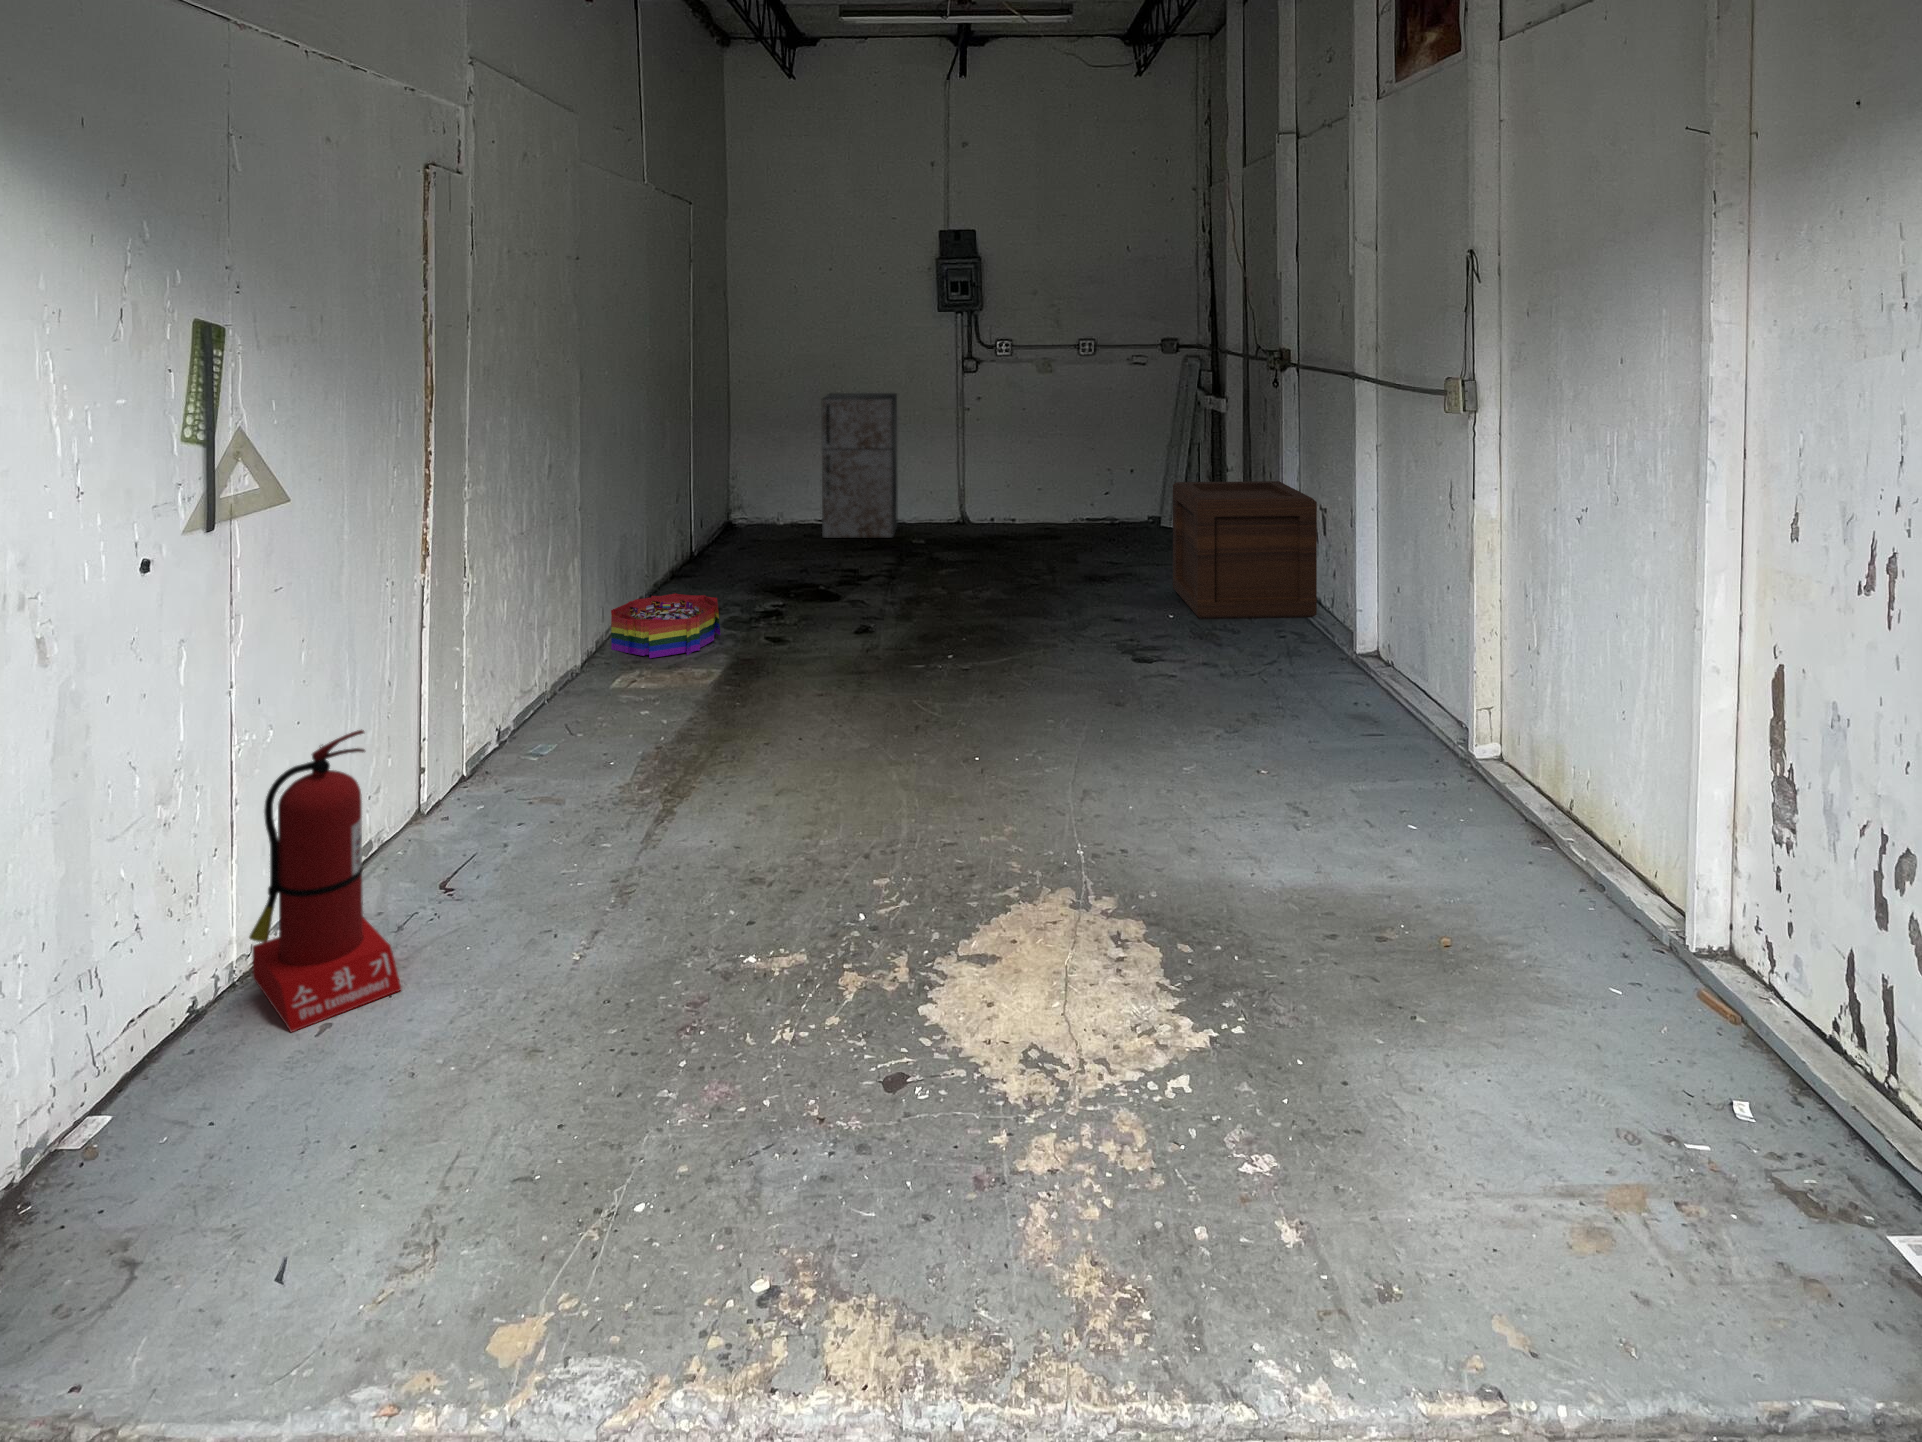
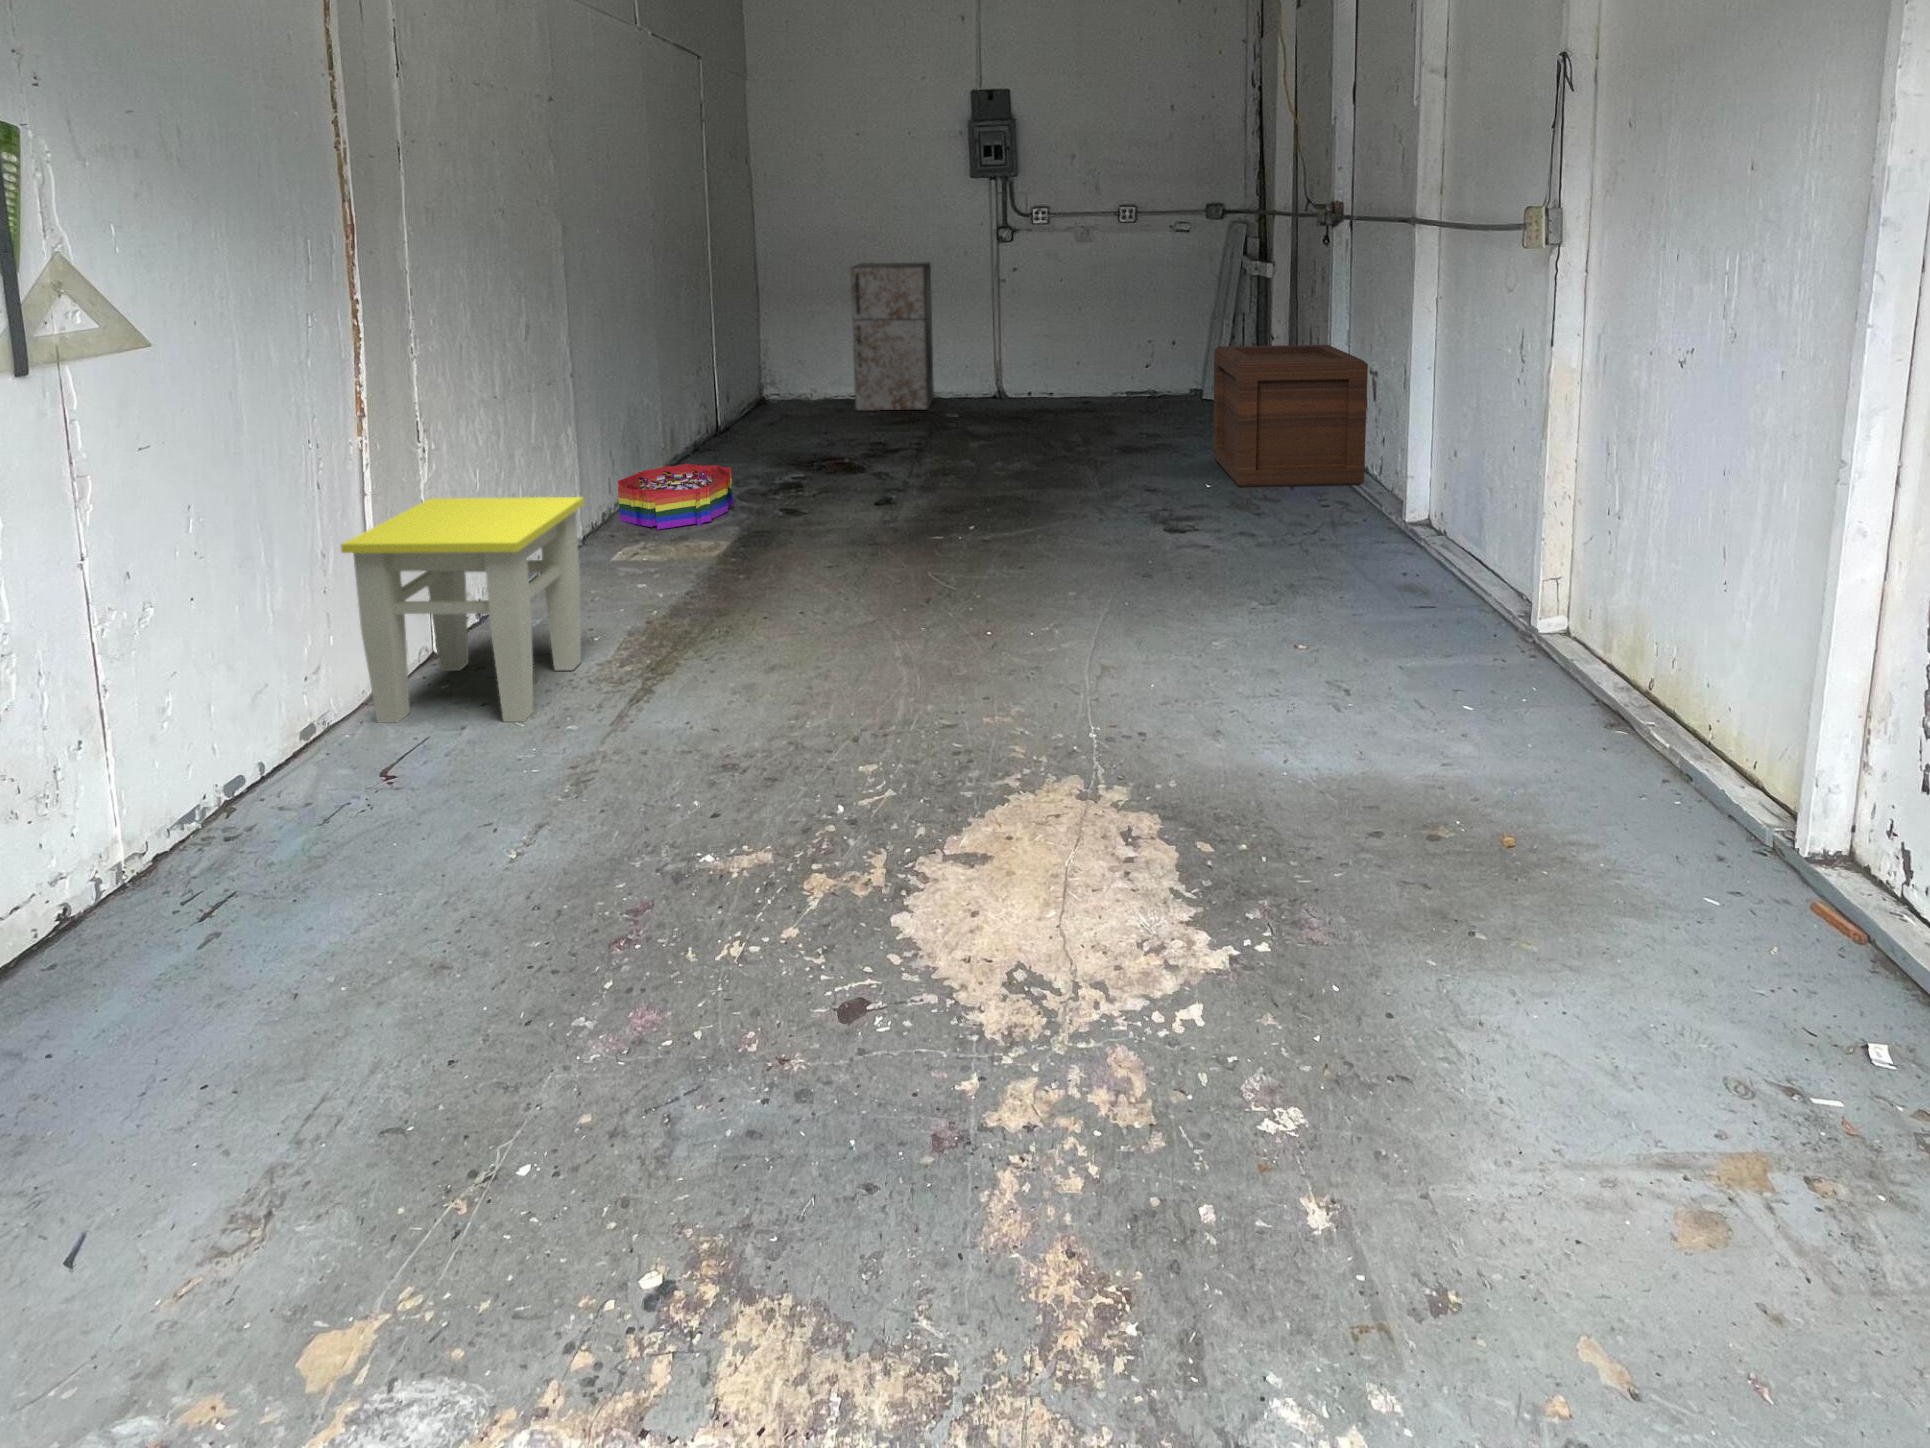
stool: none [407,629,613,841] -> present [341,497,584,723]
fire extinguisher: present [249,730,401,1032] -> none [126,607,310,943]

